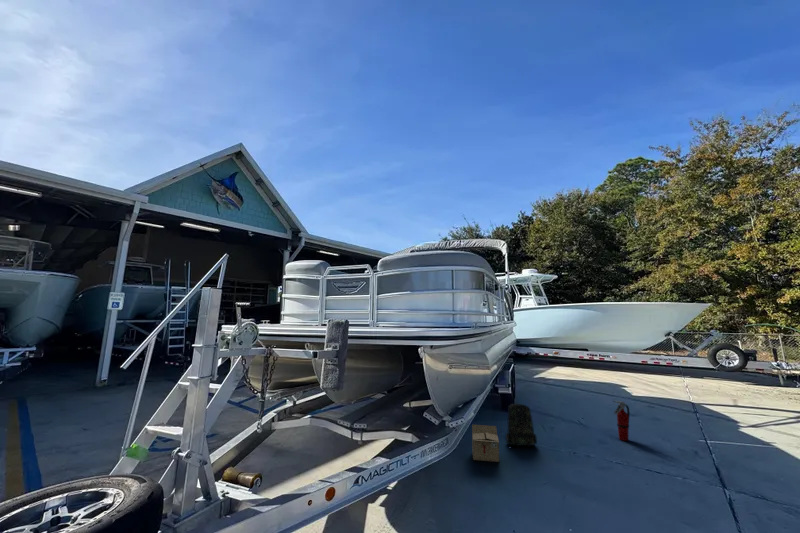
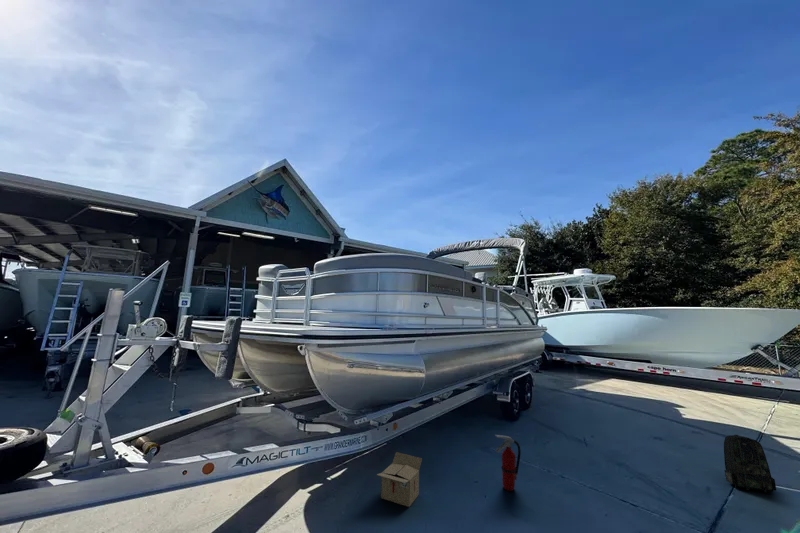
fire extinguisher: present [614,401,629,441] -> present [495,435,521,491]
backpack: present [506,403,537,446] -> present [724,435,776,493]

